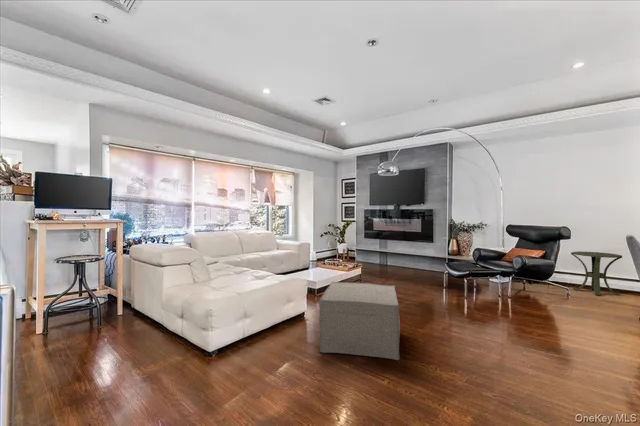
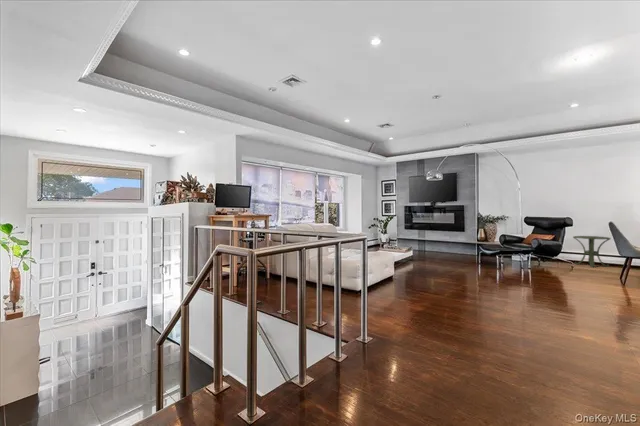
ottoman: present [319,282,400,360] -> none [413,255,468,295]

